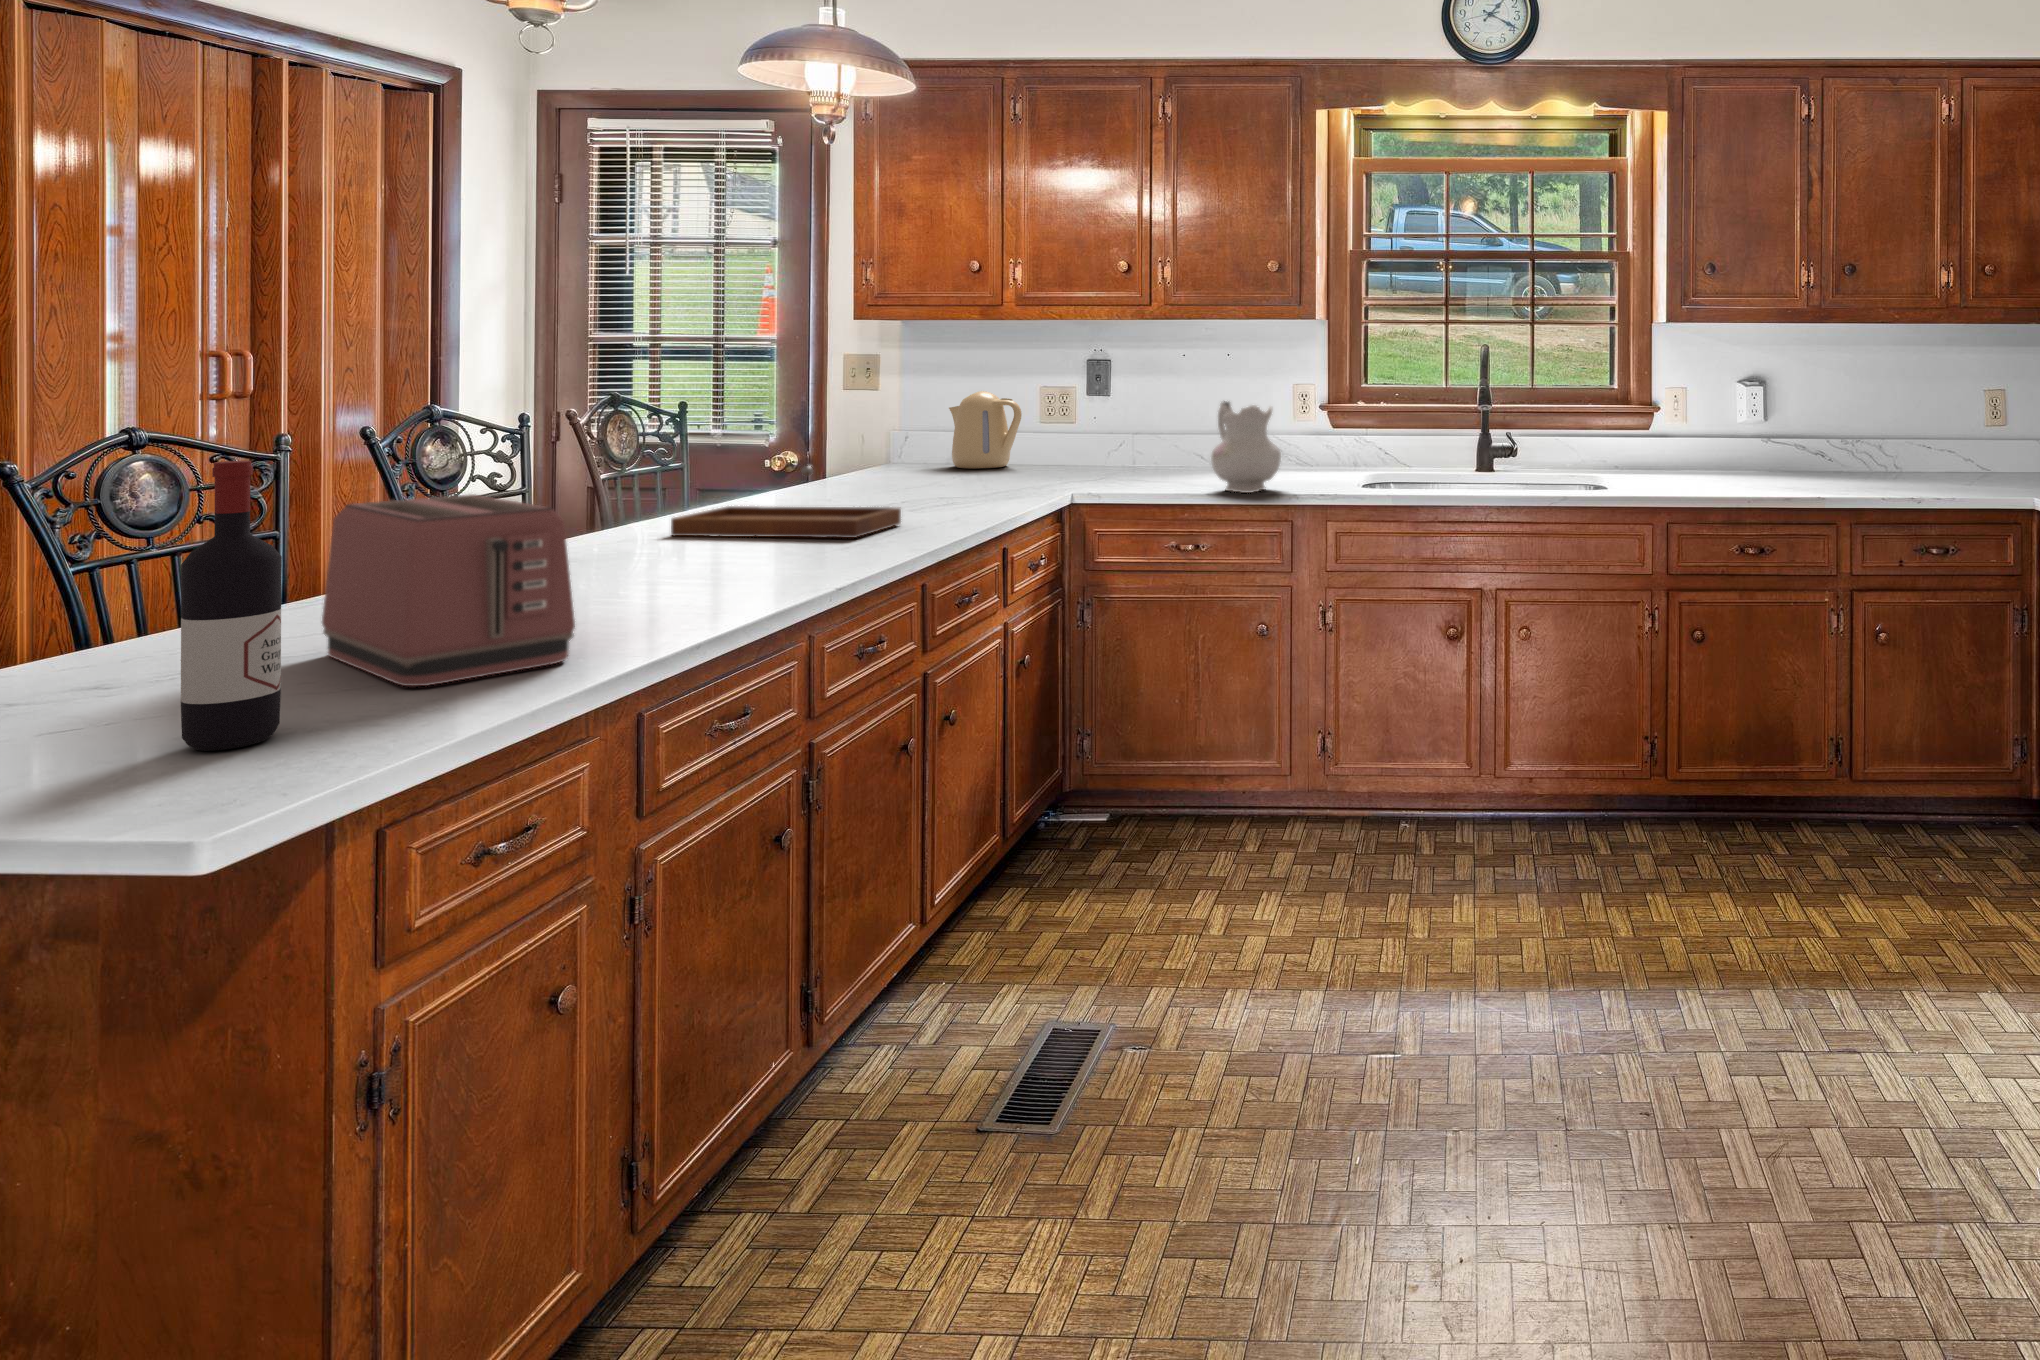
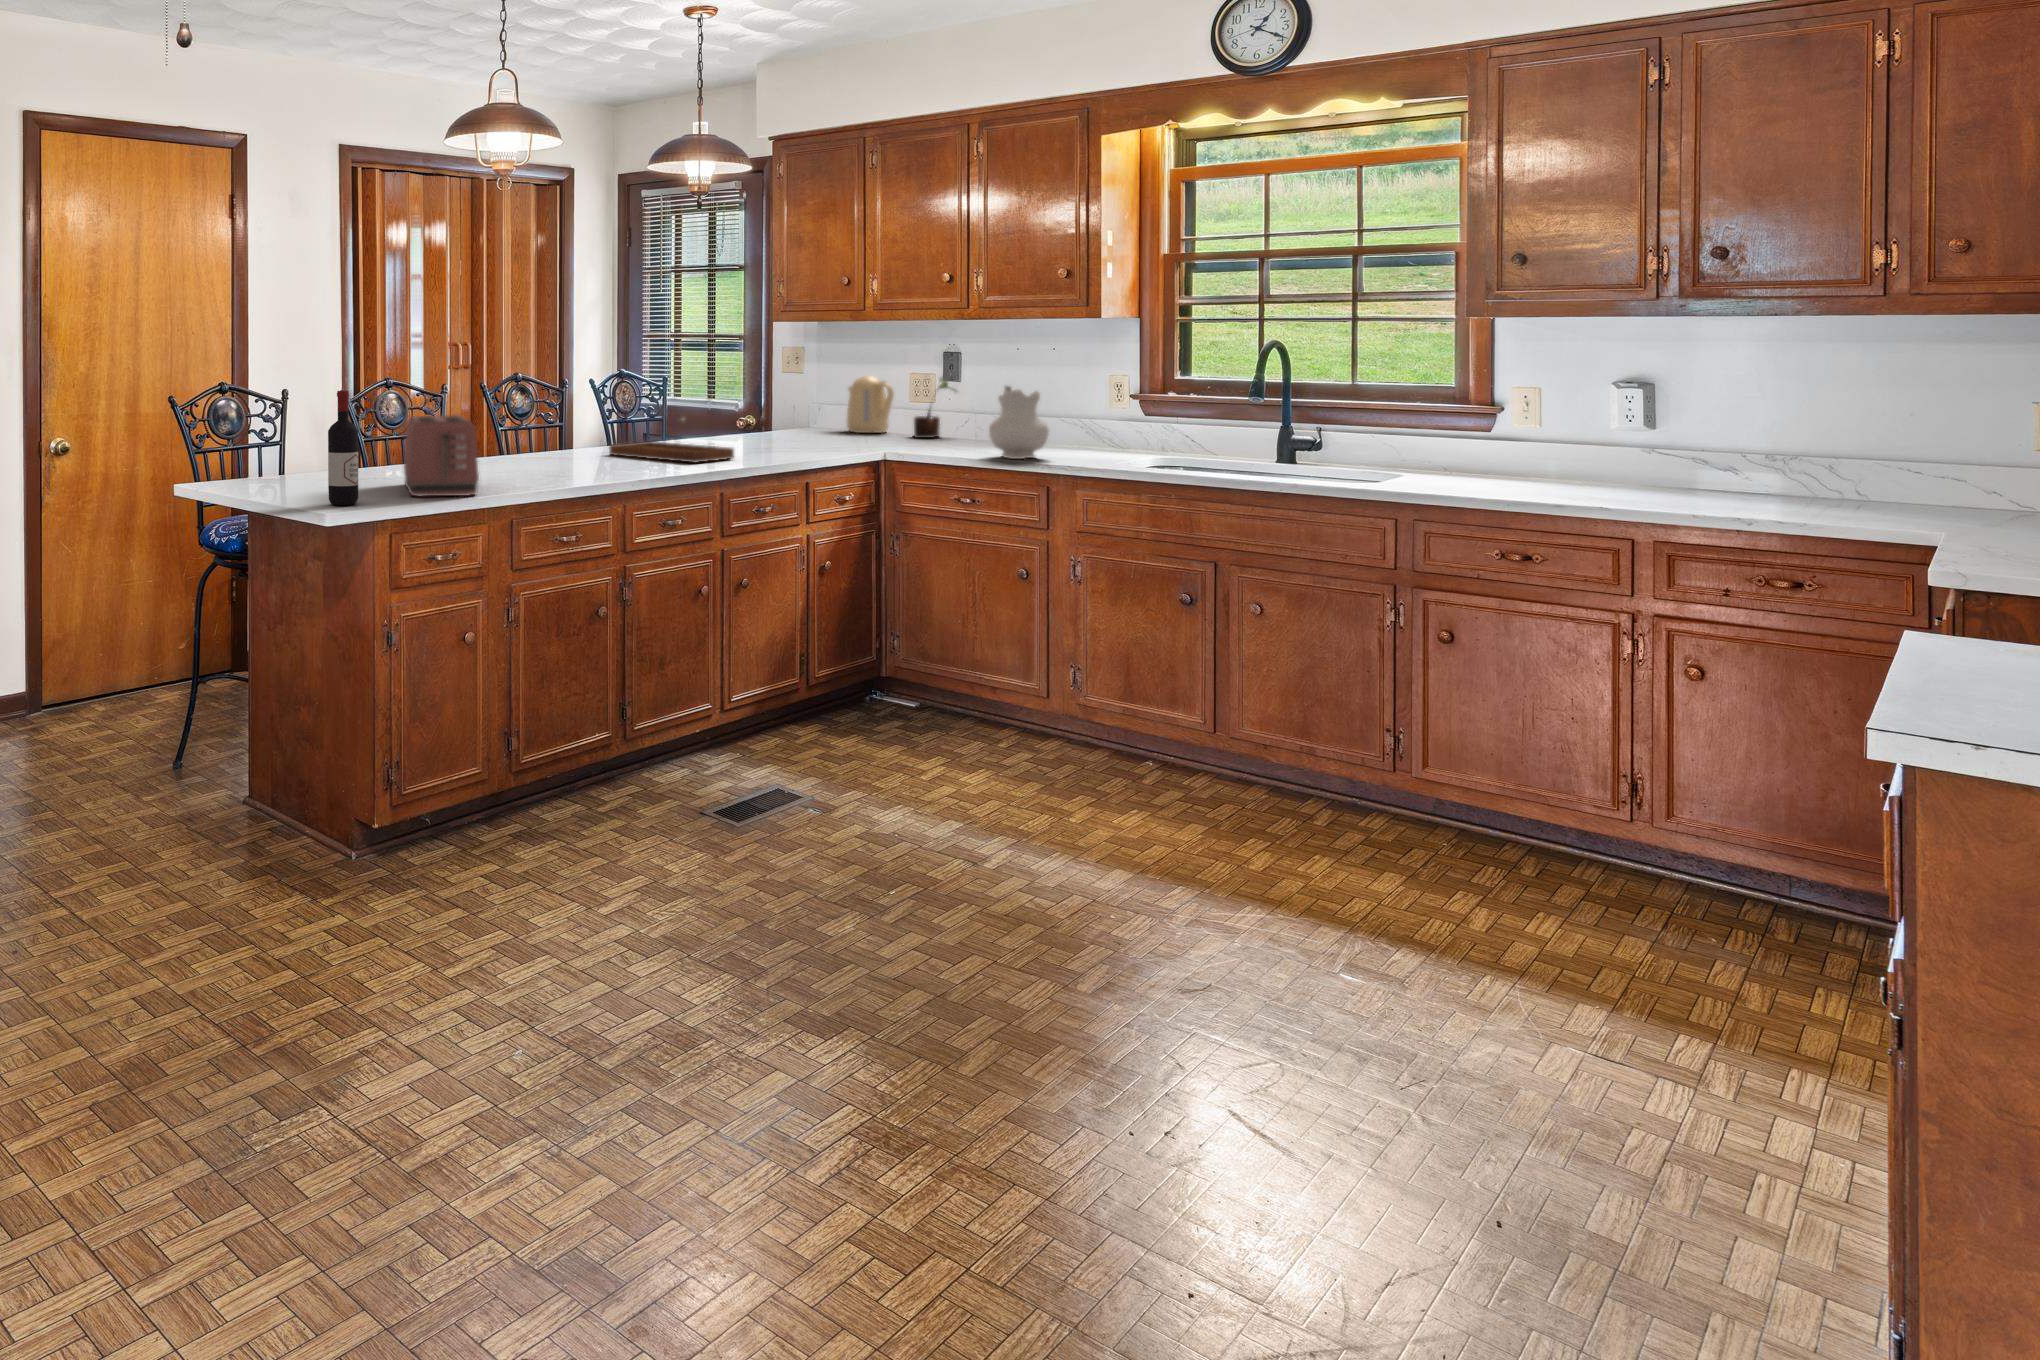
potted plant: none [1050,390,1108,471] -> present [914,377,956,438]

